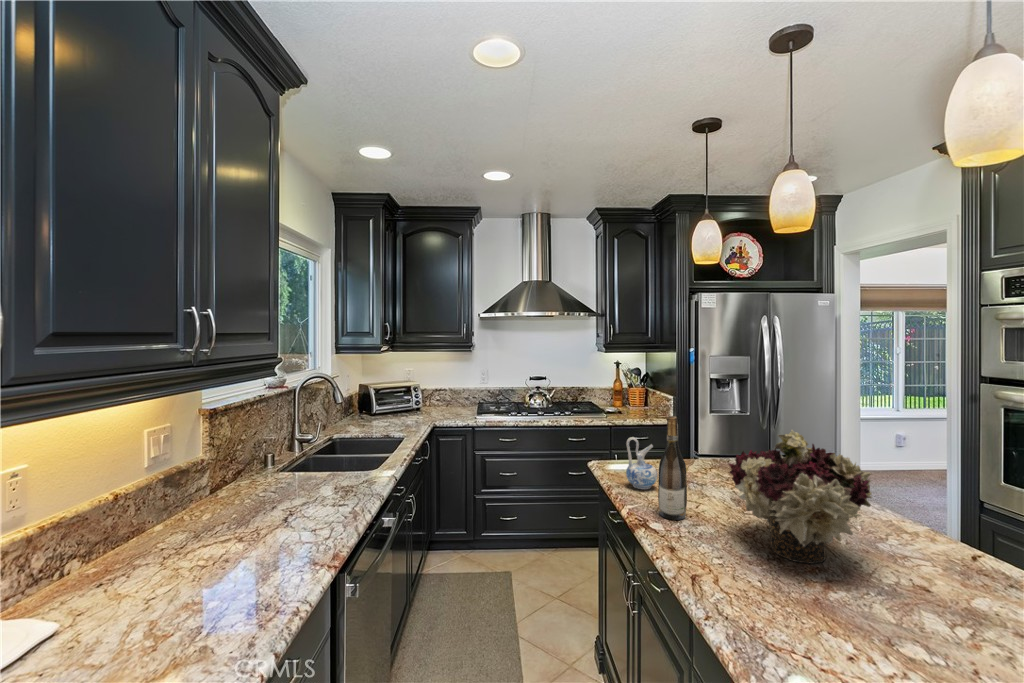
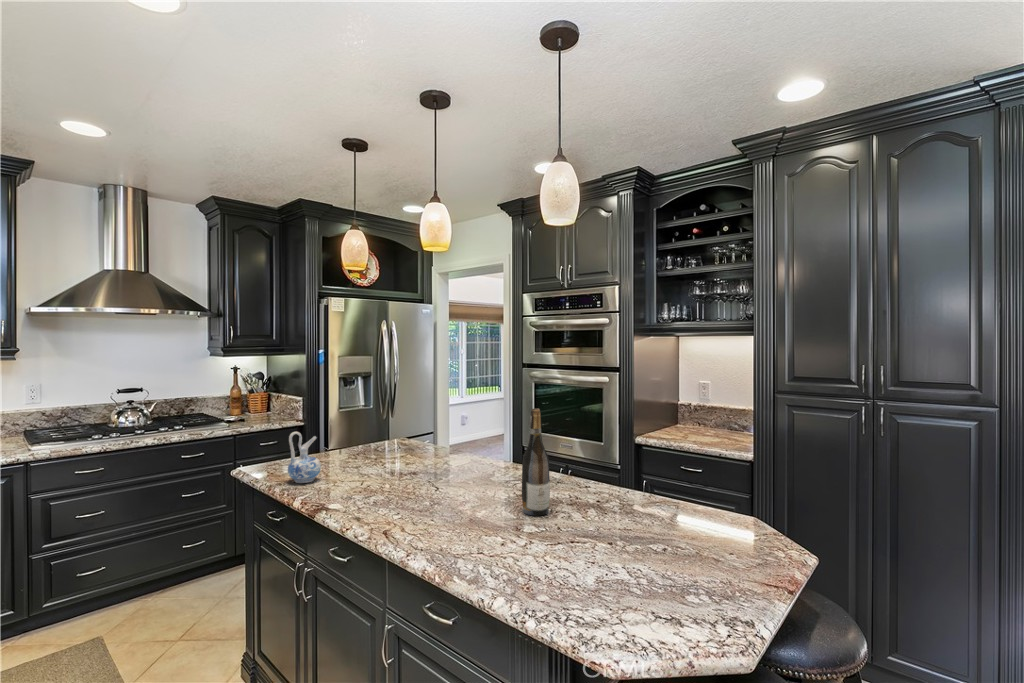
wine bottle: present [658,416,687,520] -> present [522,409,550,516]
flower arrangement: present [729,430,872,564] -> none [397,400,495,502]

